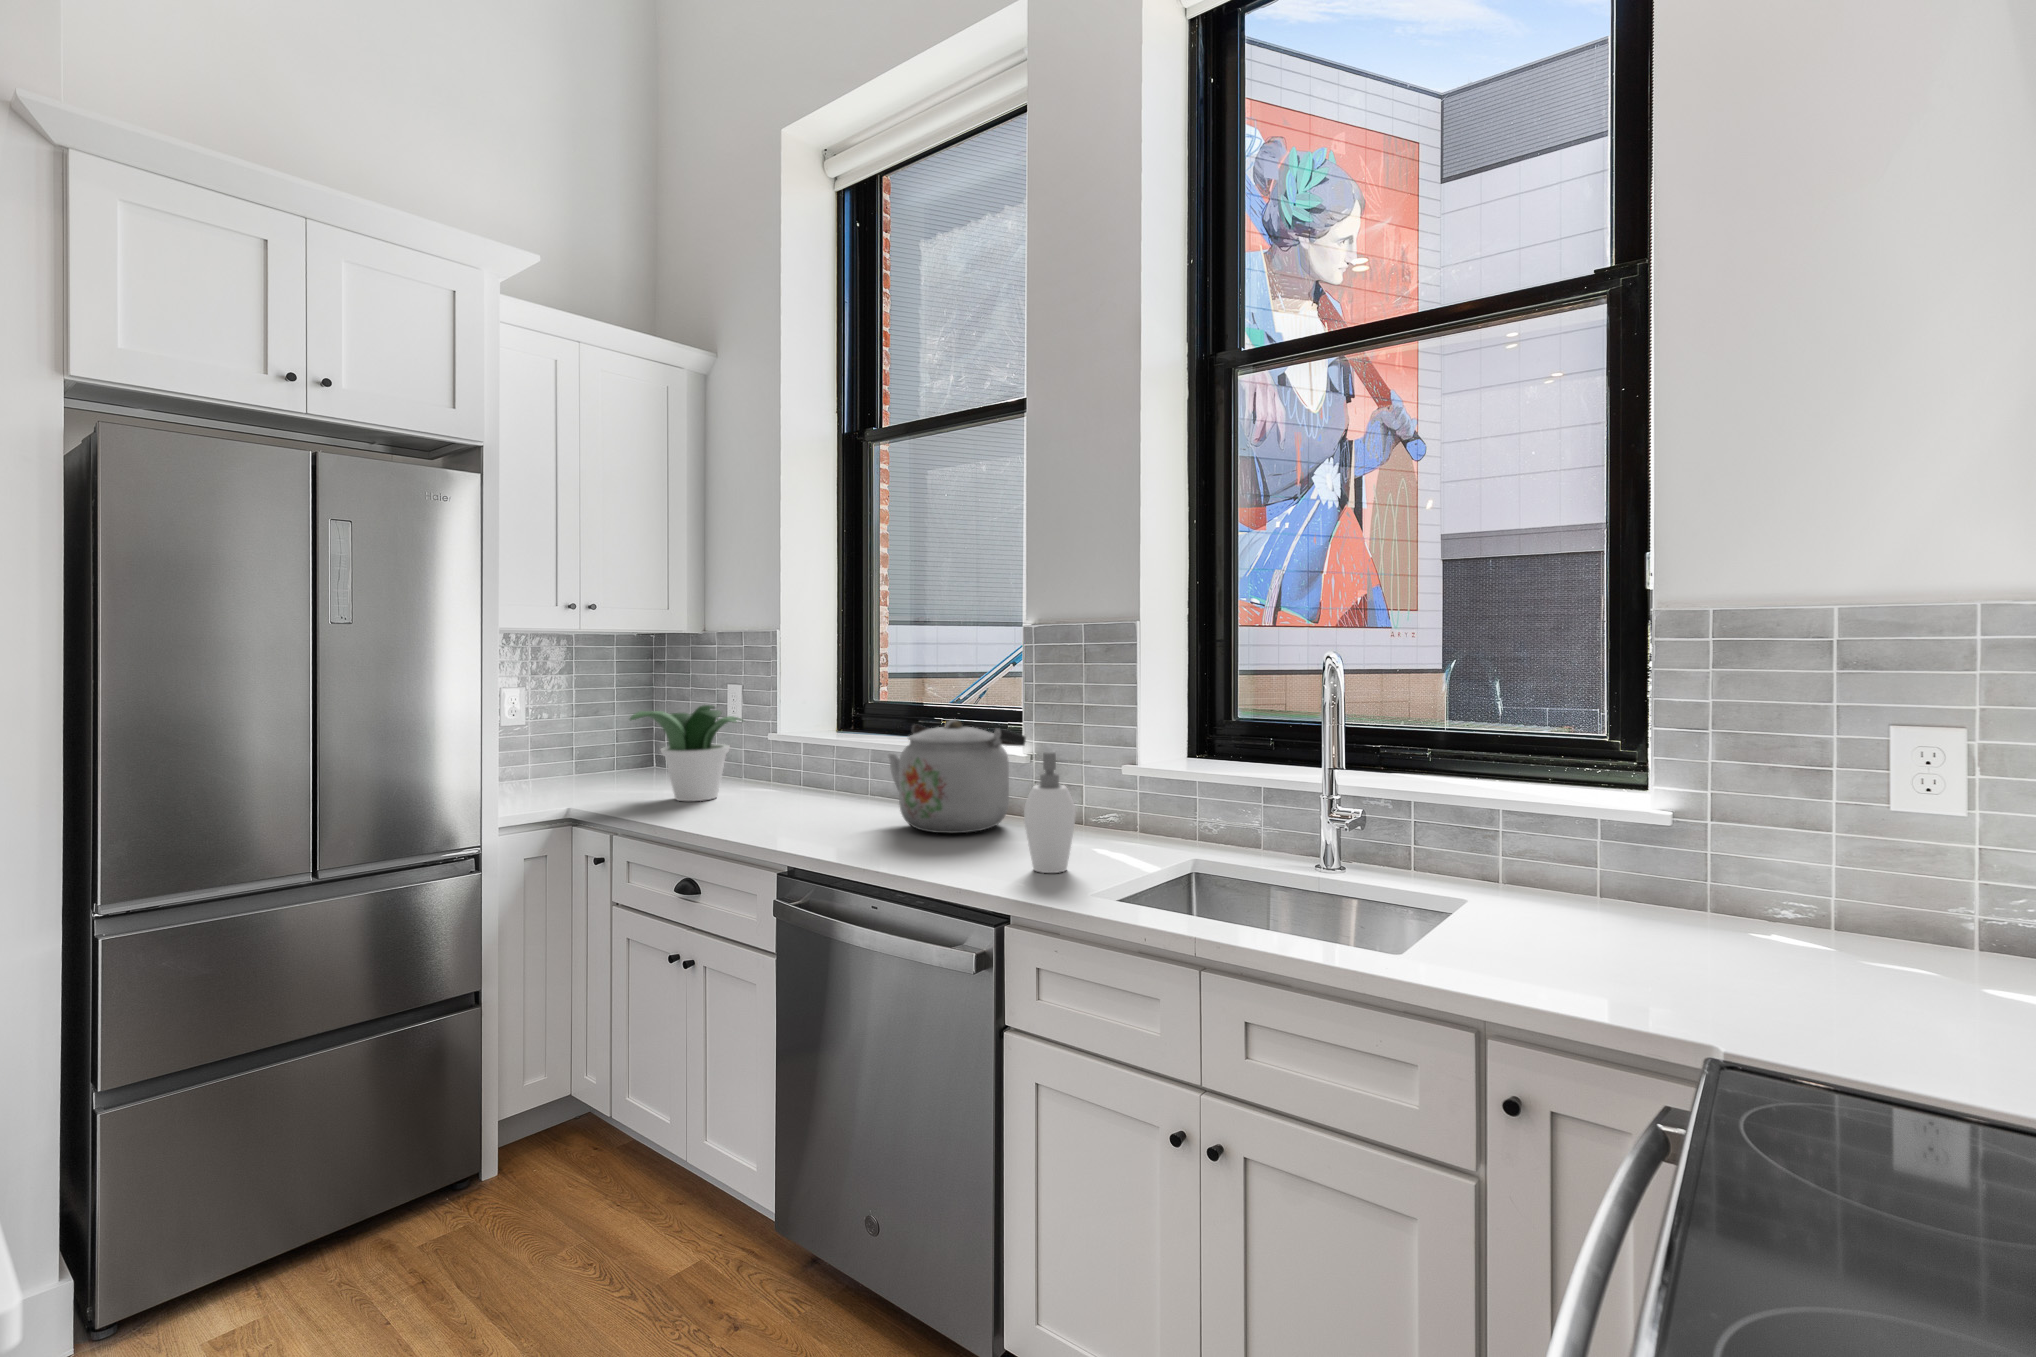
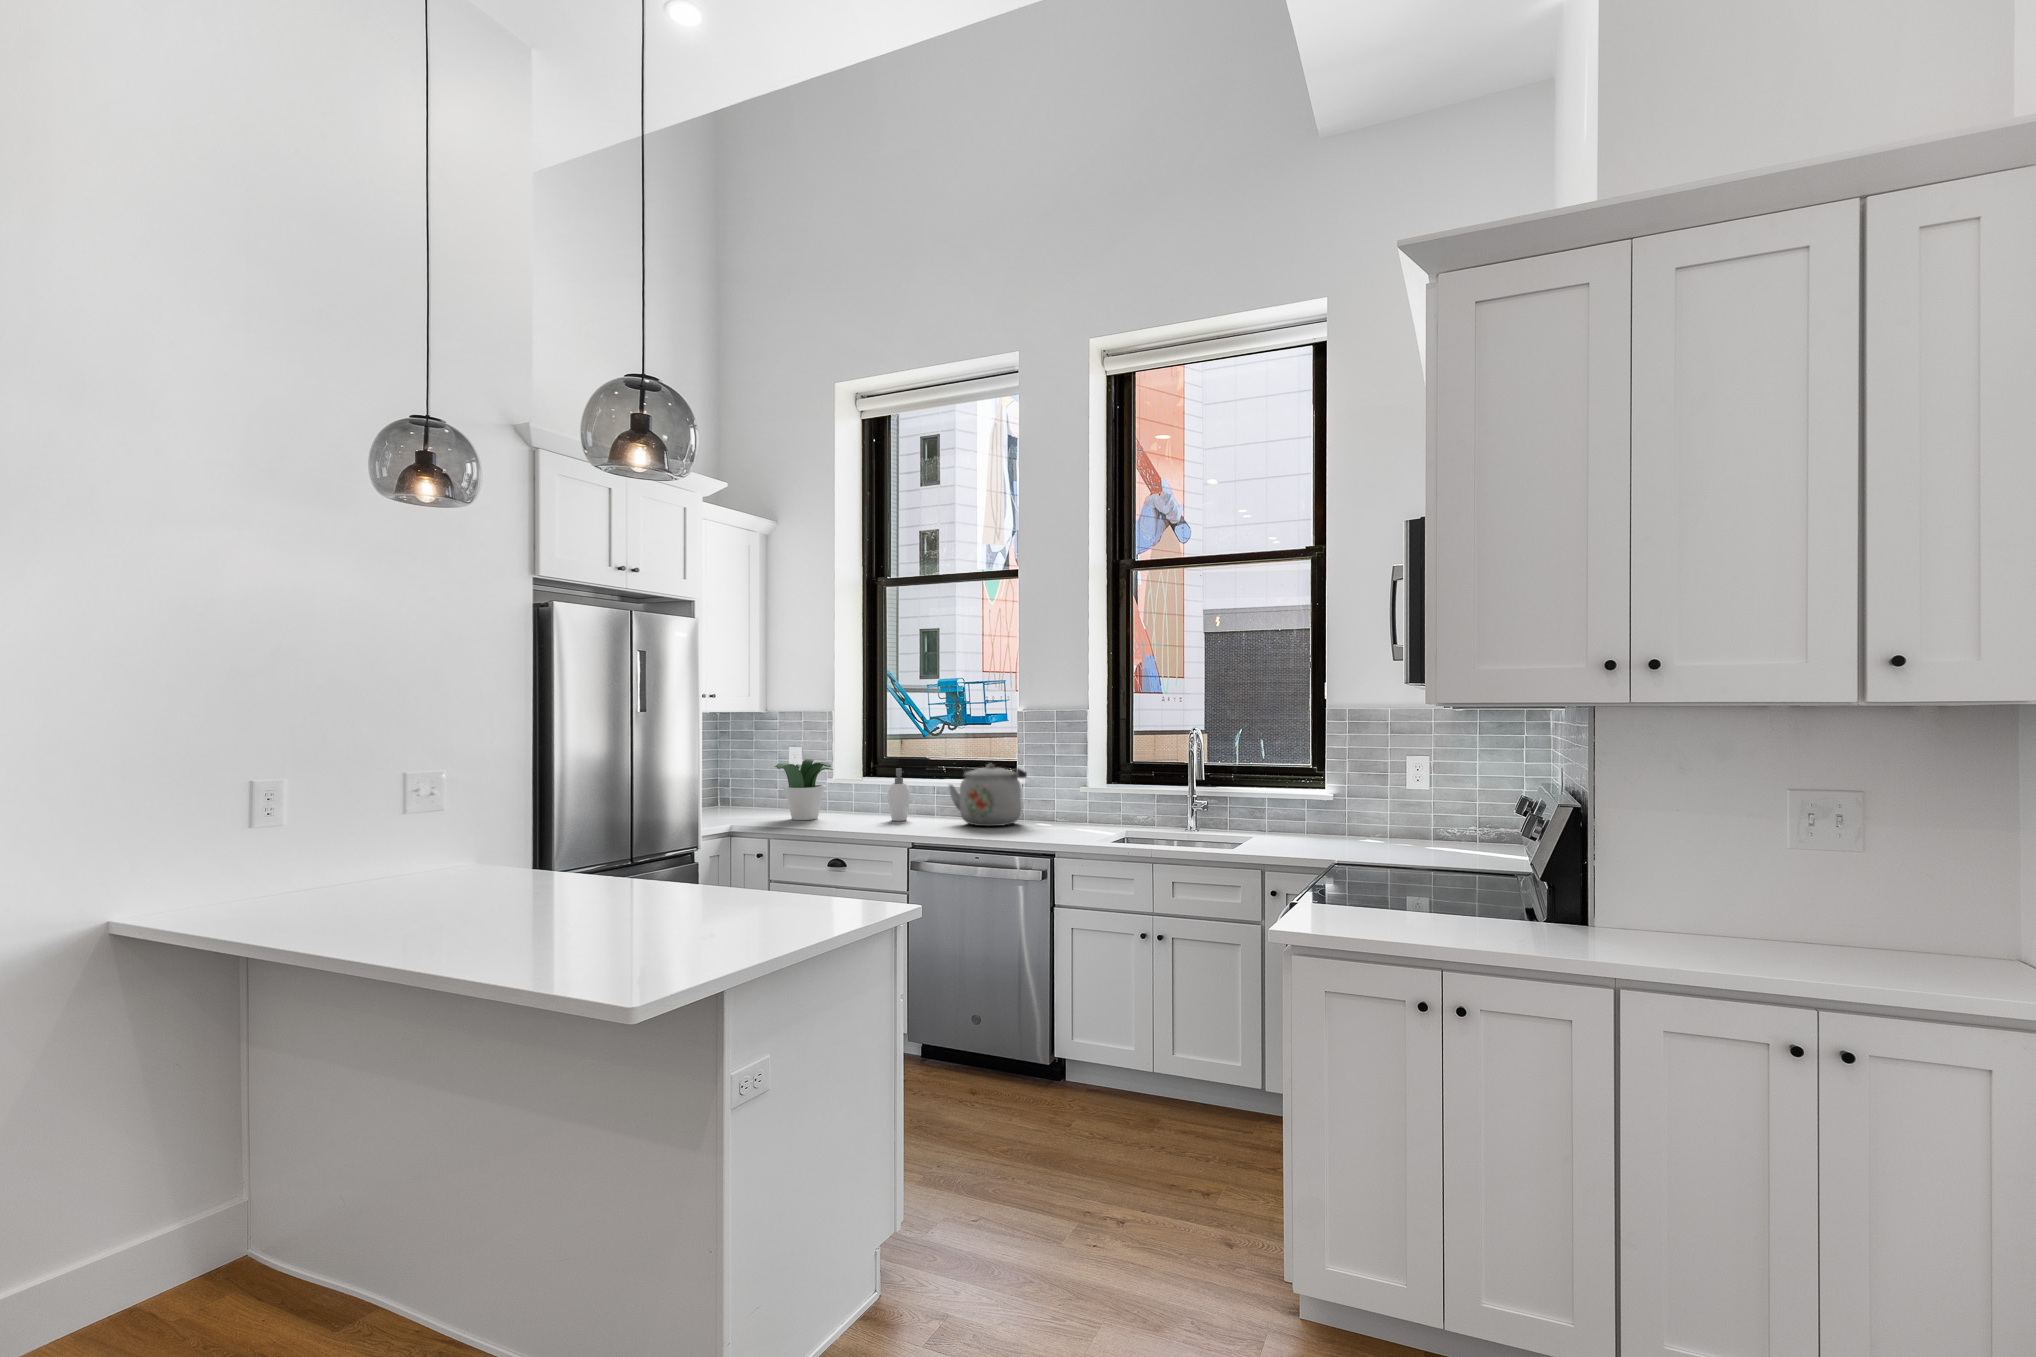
soap dispenser: present [1024,752,1076,873] -> present [888,768,910,821]

